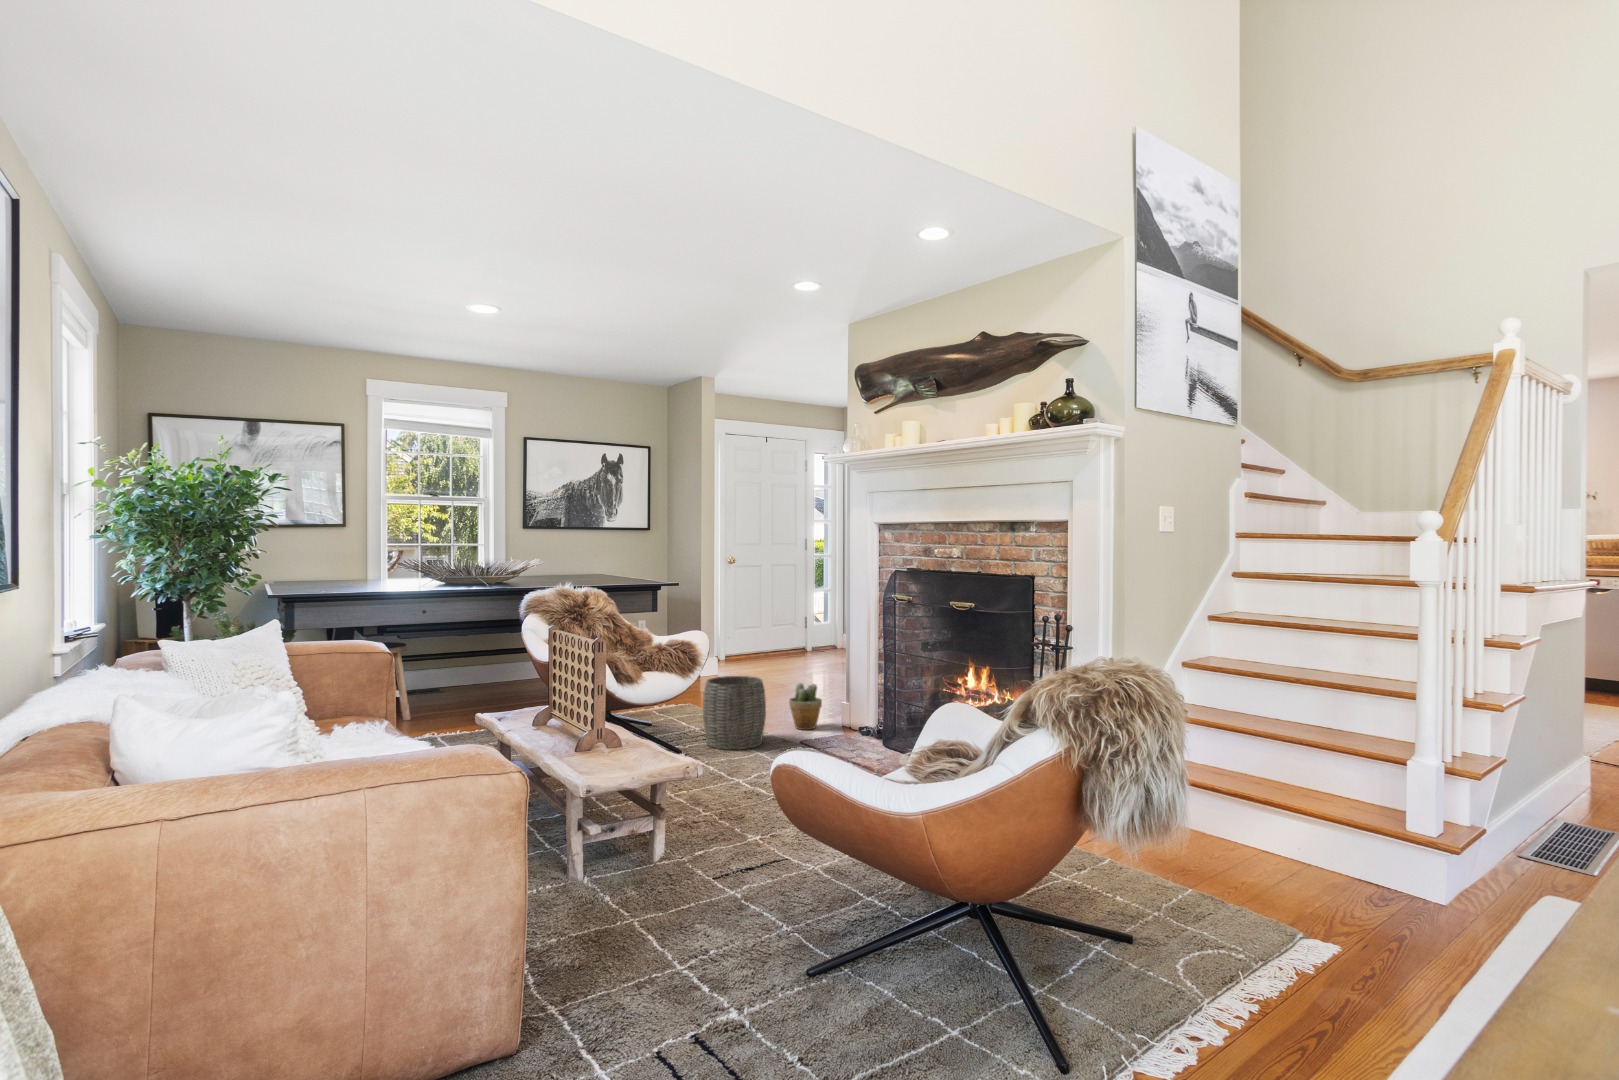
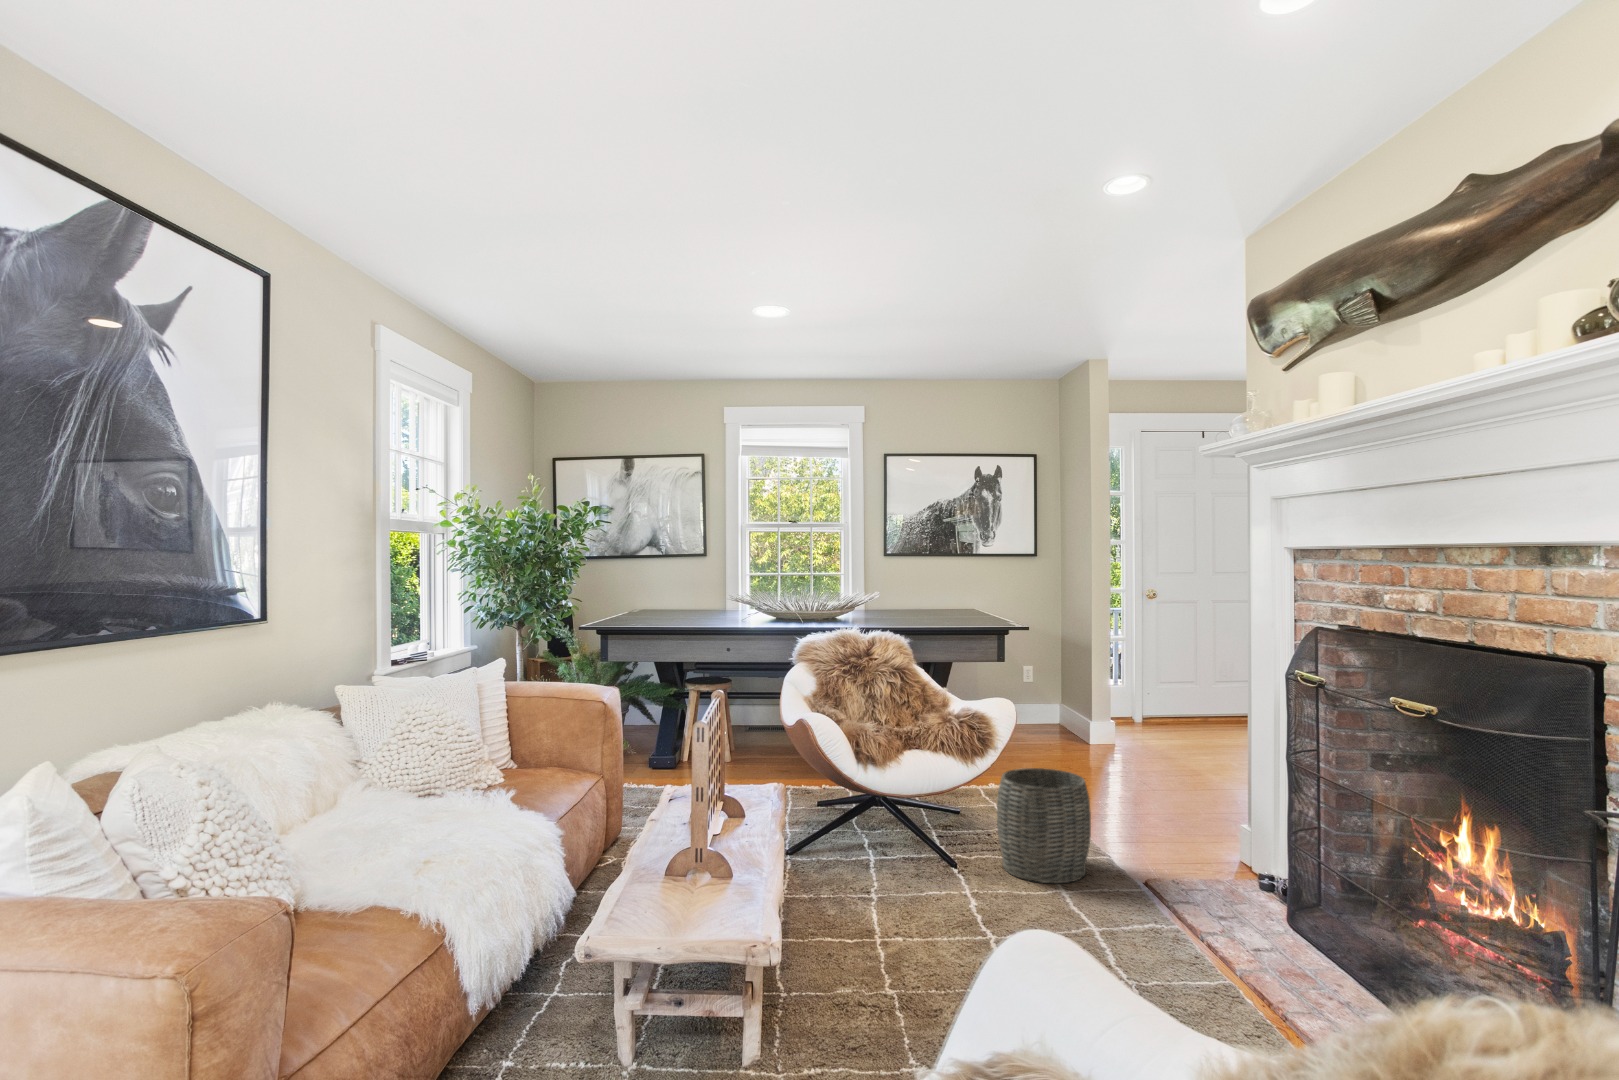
potted plant: present [789,683,822,730] -> none [1146,790,1201,865]

